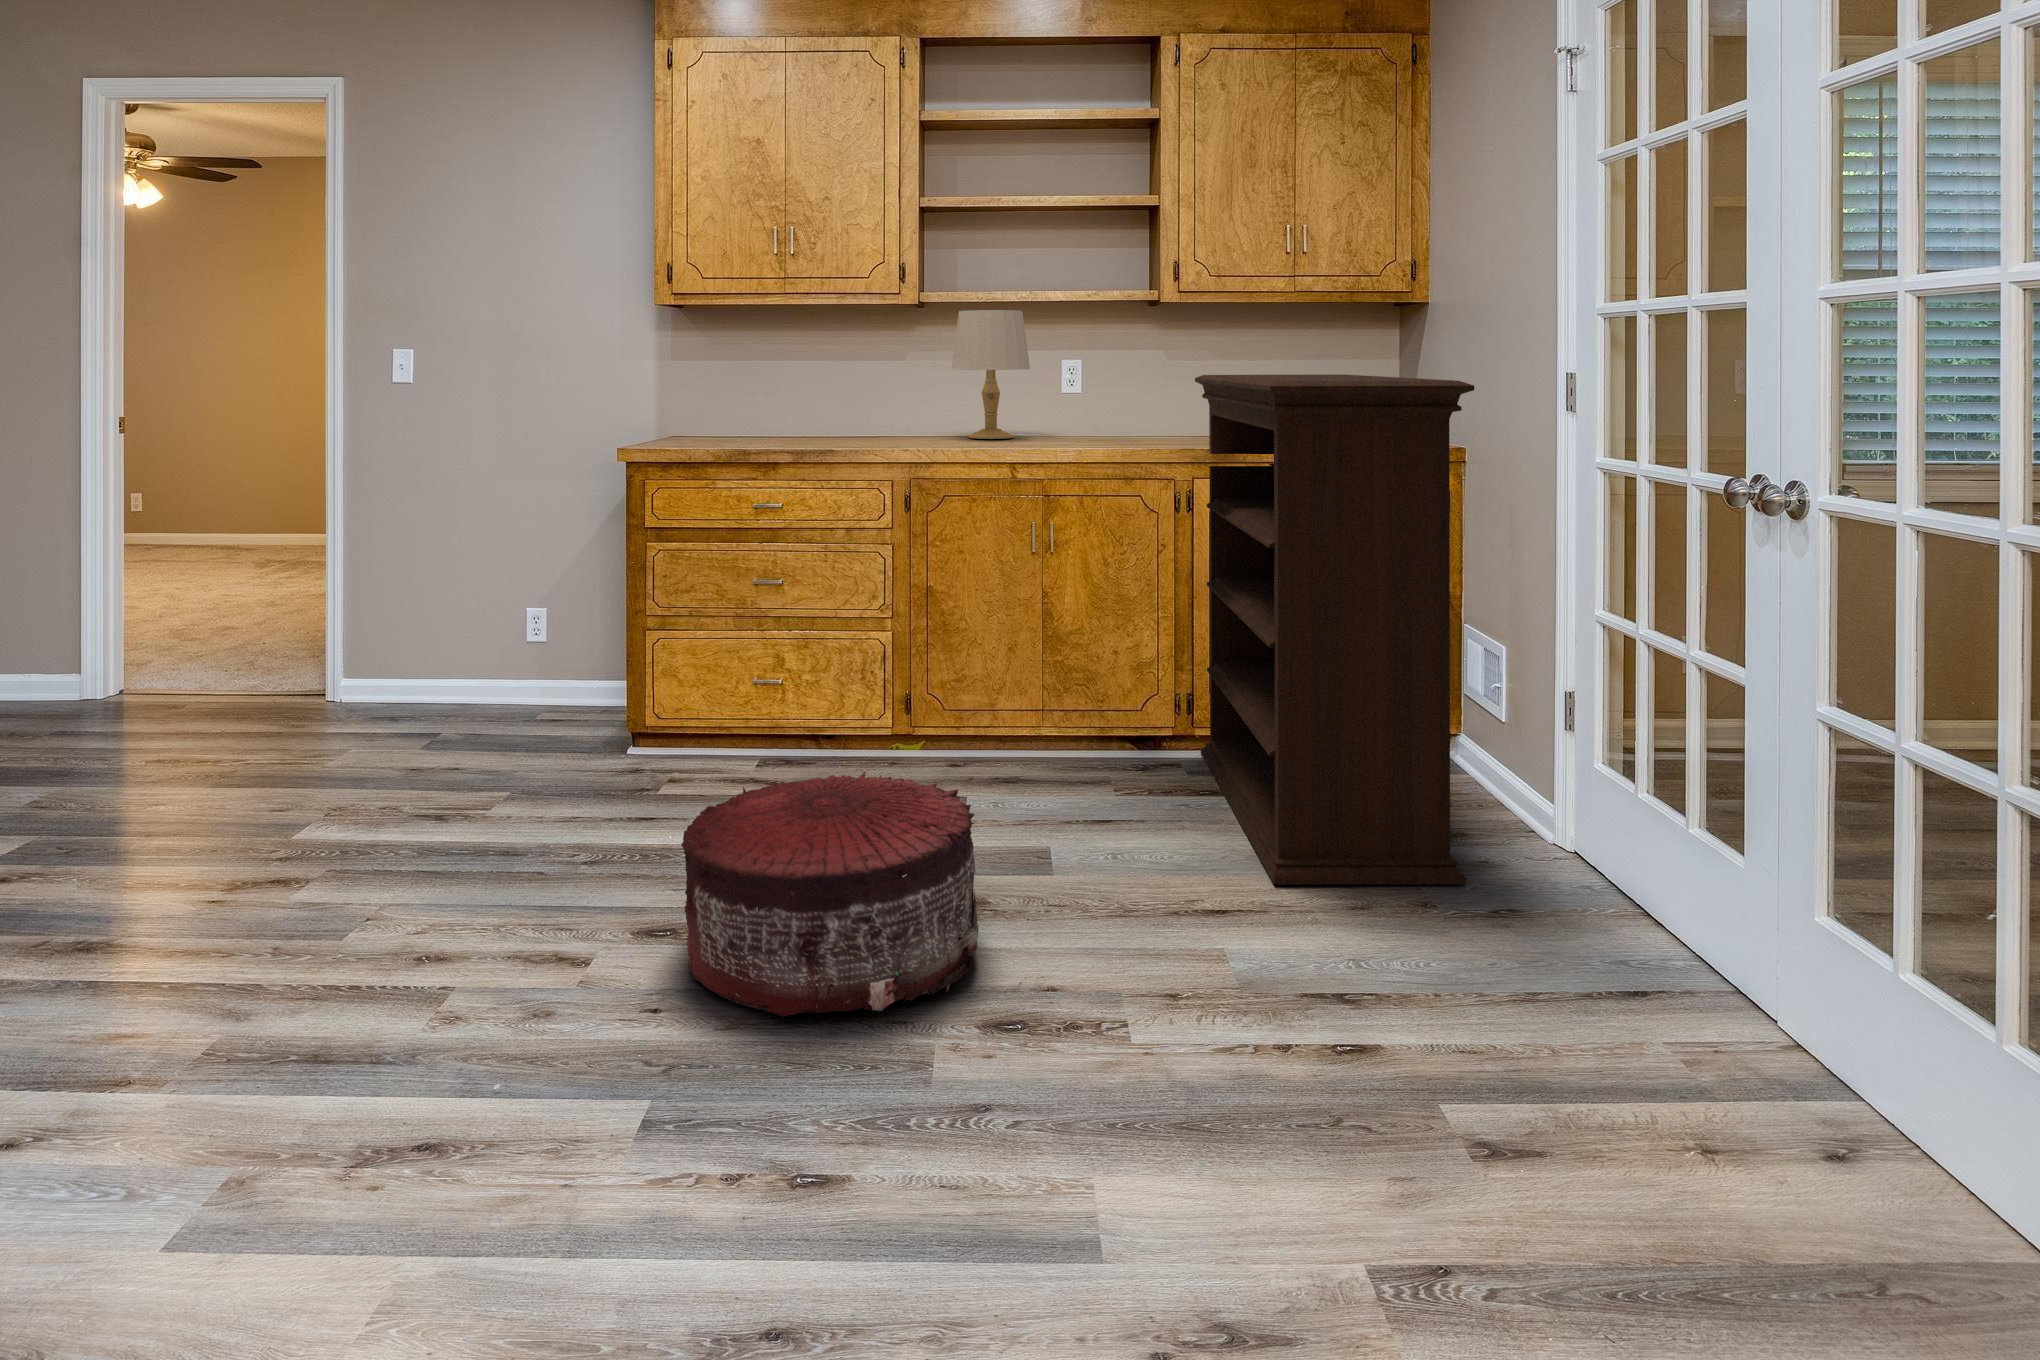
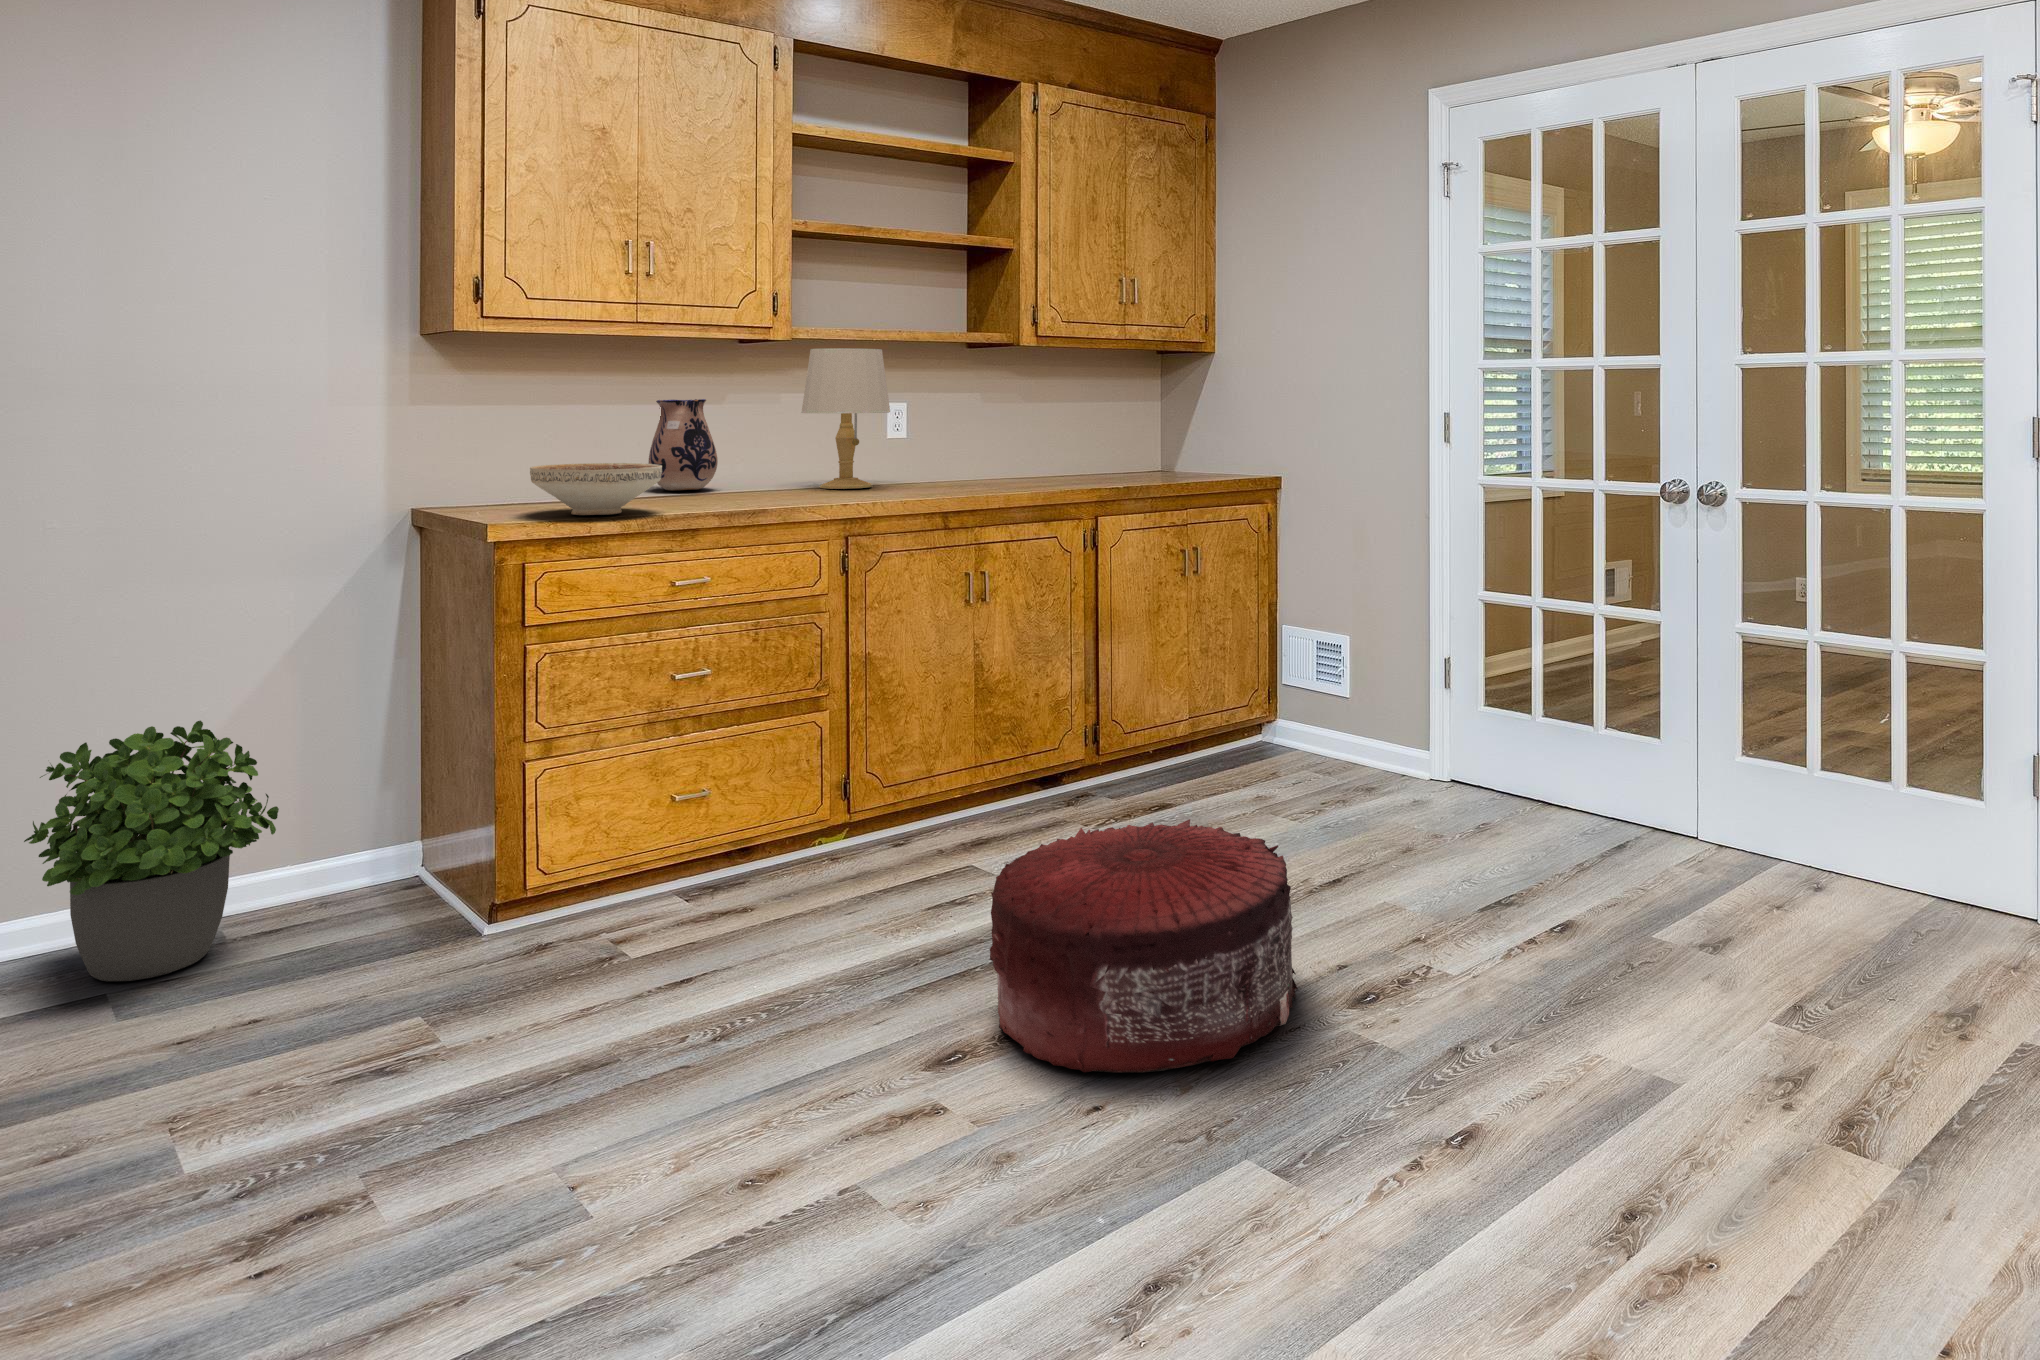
ceramic pitcher: none [837,357,891,433] -> present [649,399,718,490]
bookshelf: present [1195,374,1474,884] -> none [1082,414,1441,850]
decorative bowl: none [673,407,768,448] -> present [530,463,662,515]
potted plant: none [426,568,554,730] -> present [24,721,279,981]

